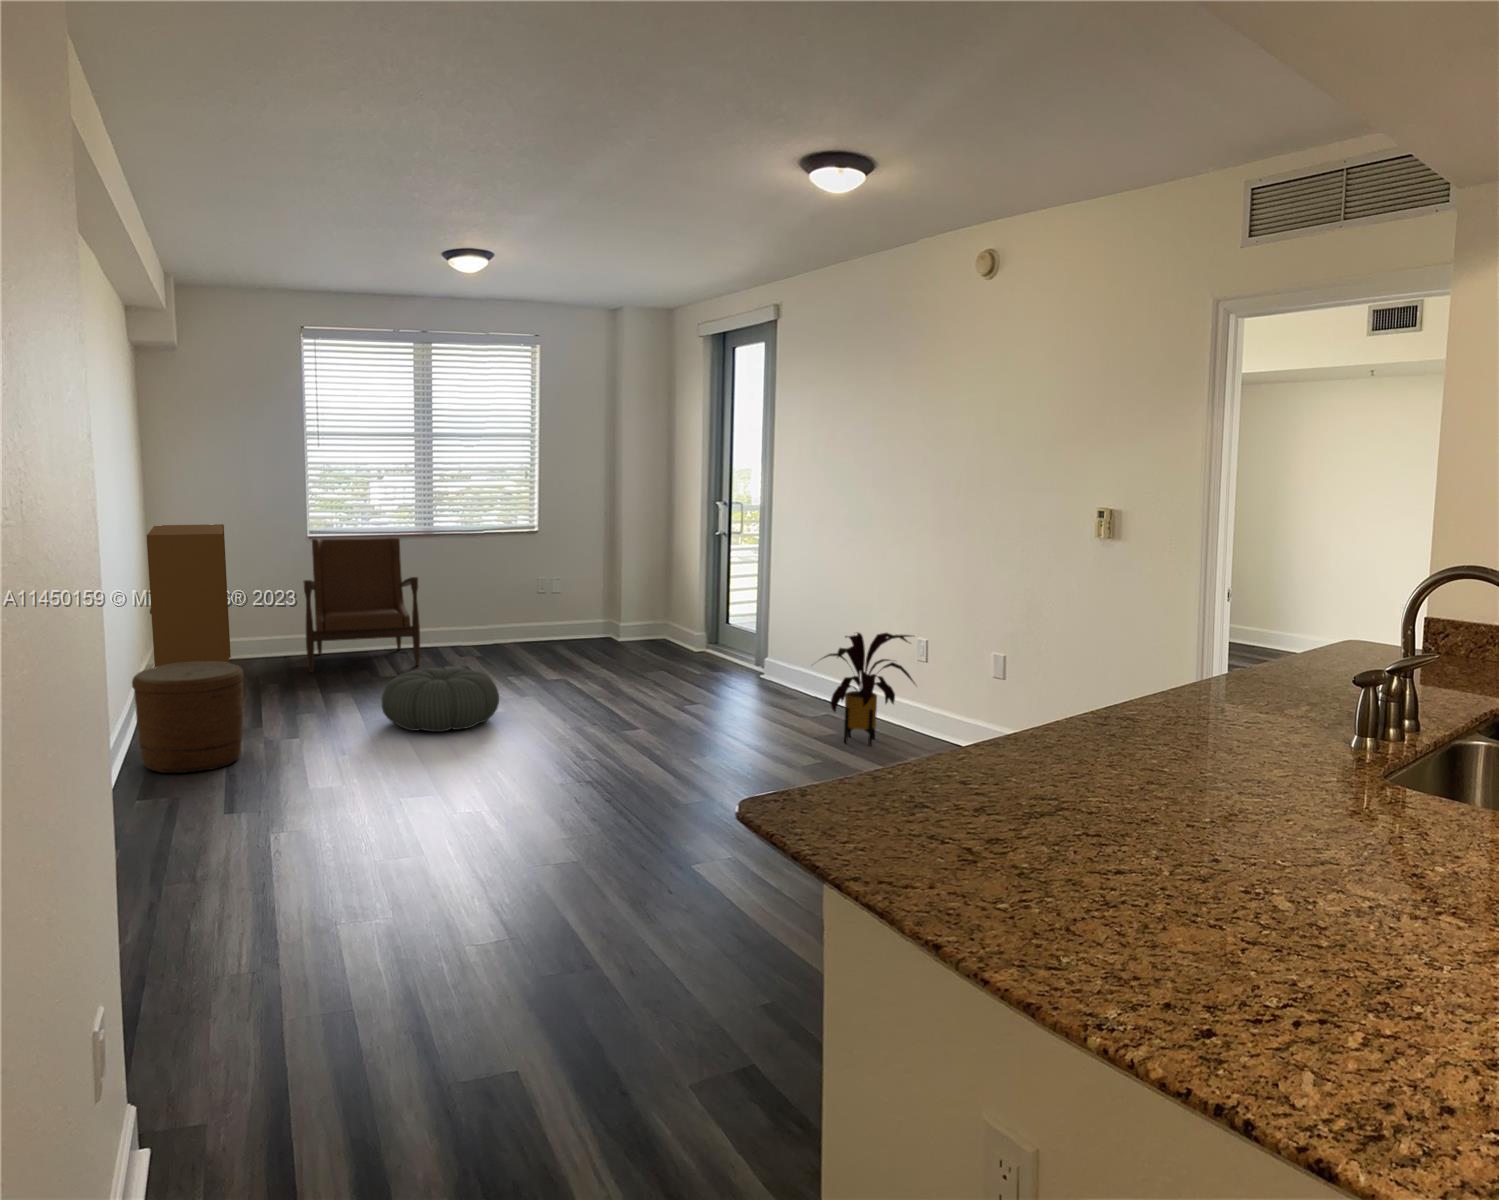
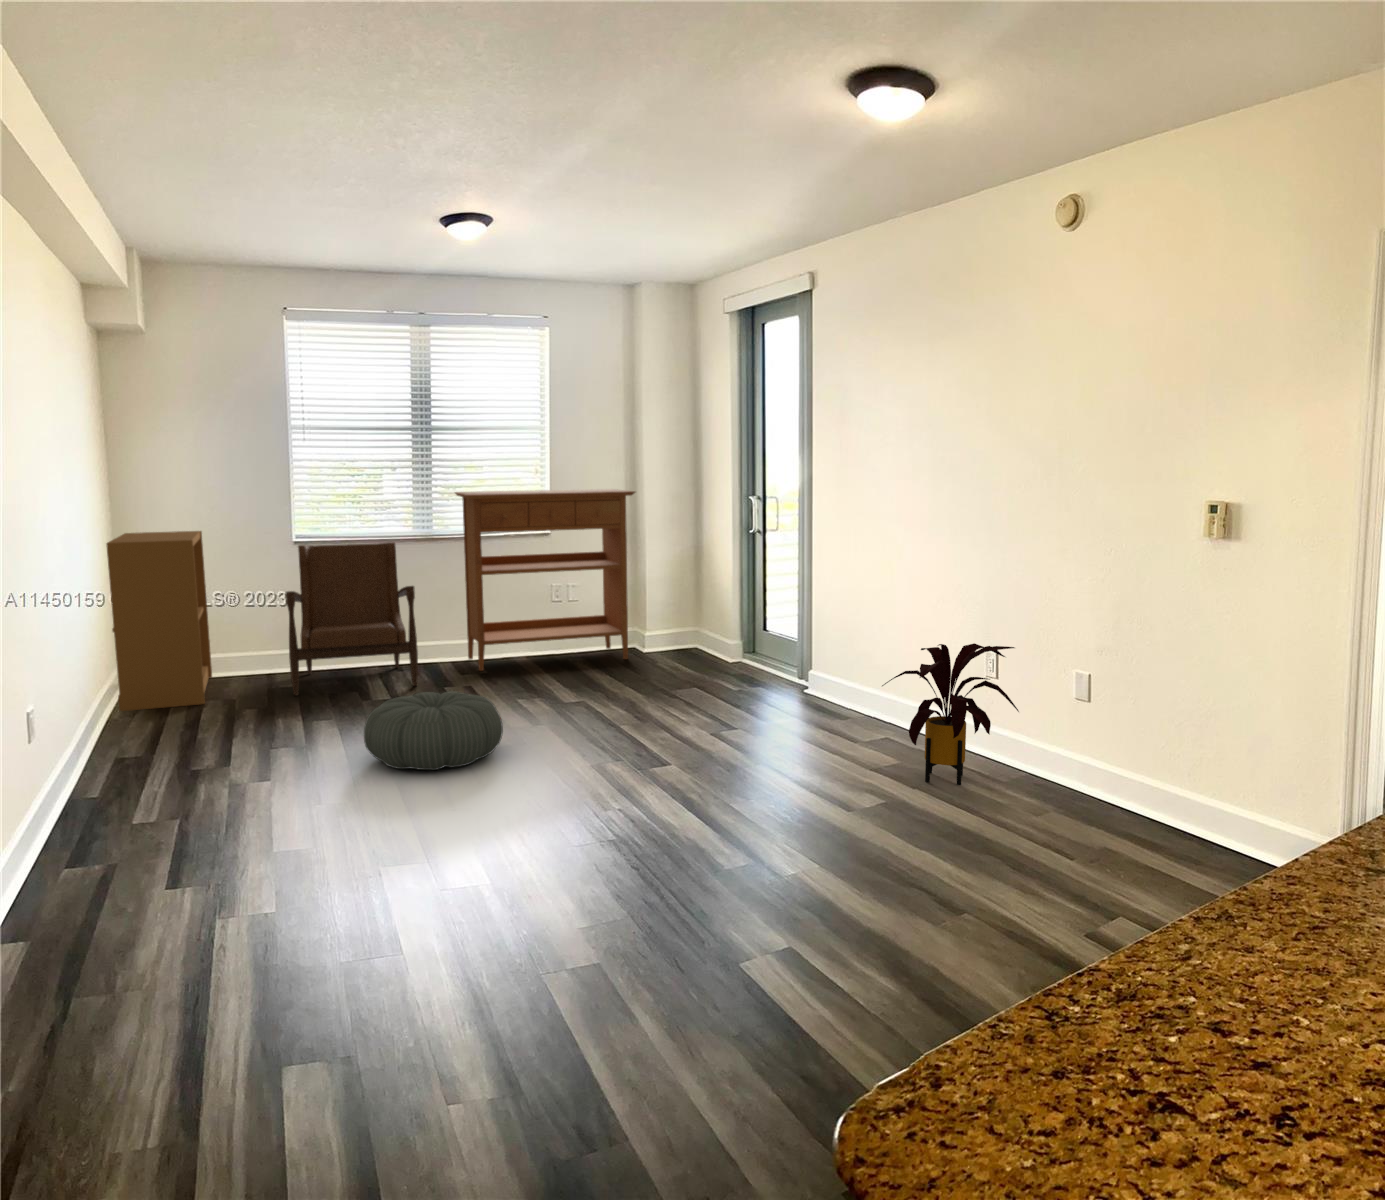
console table: none [453,493,617,654] -> present [455,489,635,671]
woven basket: present [132,662,243,773] -> none [52,691,192,832]

